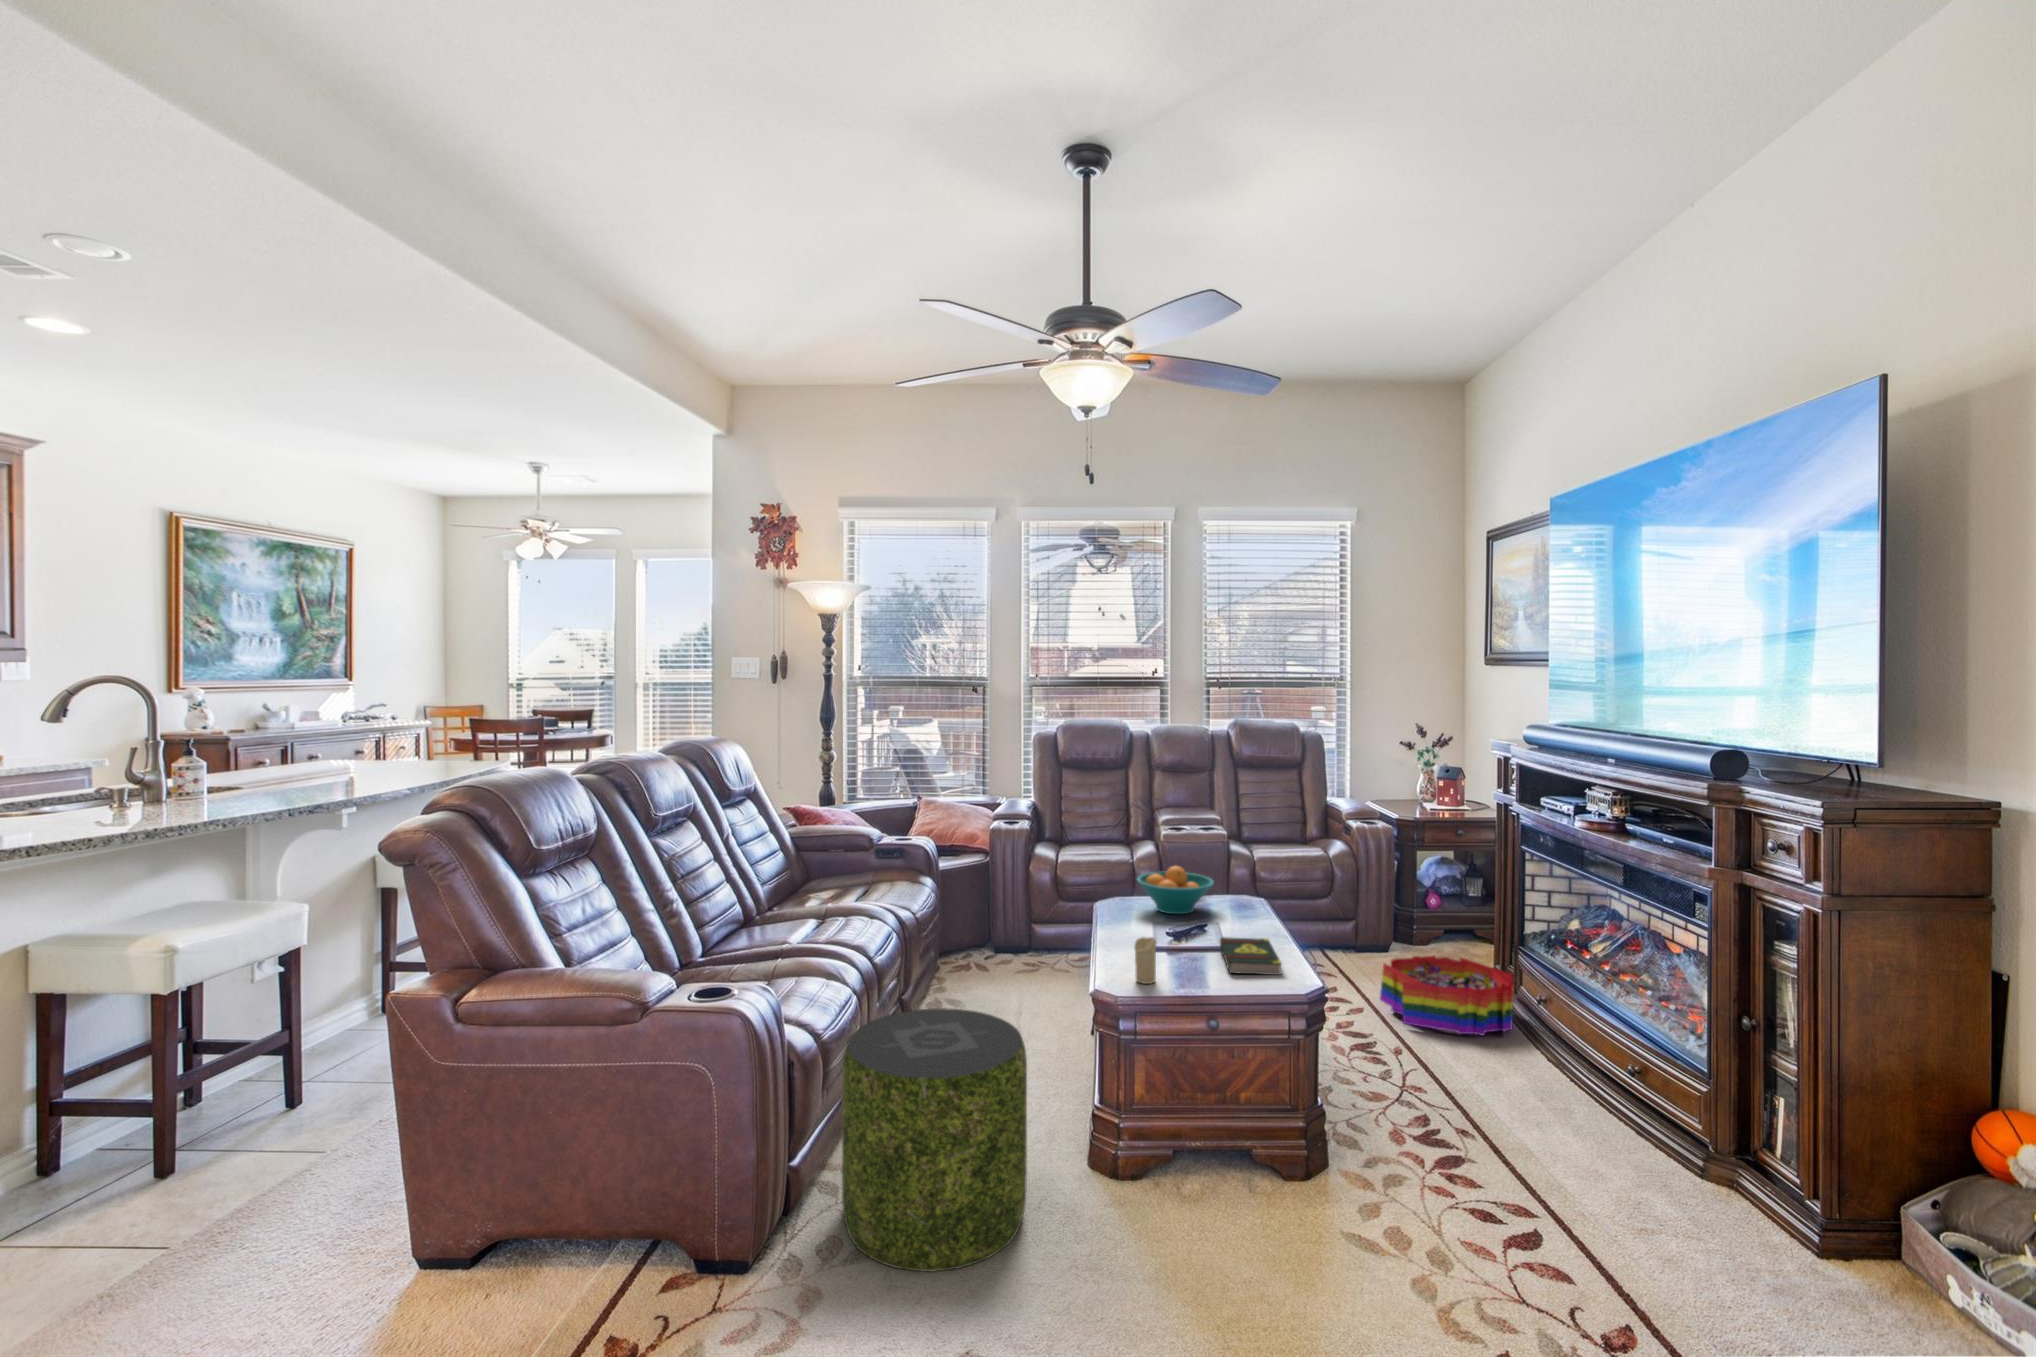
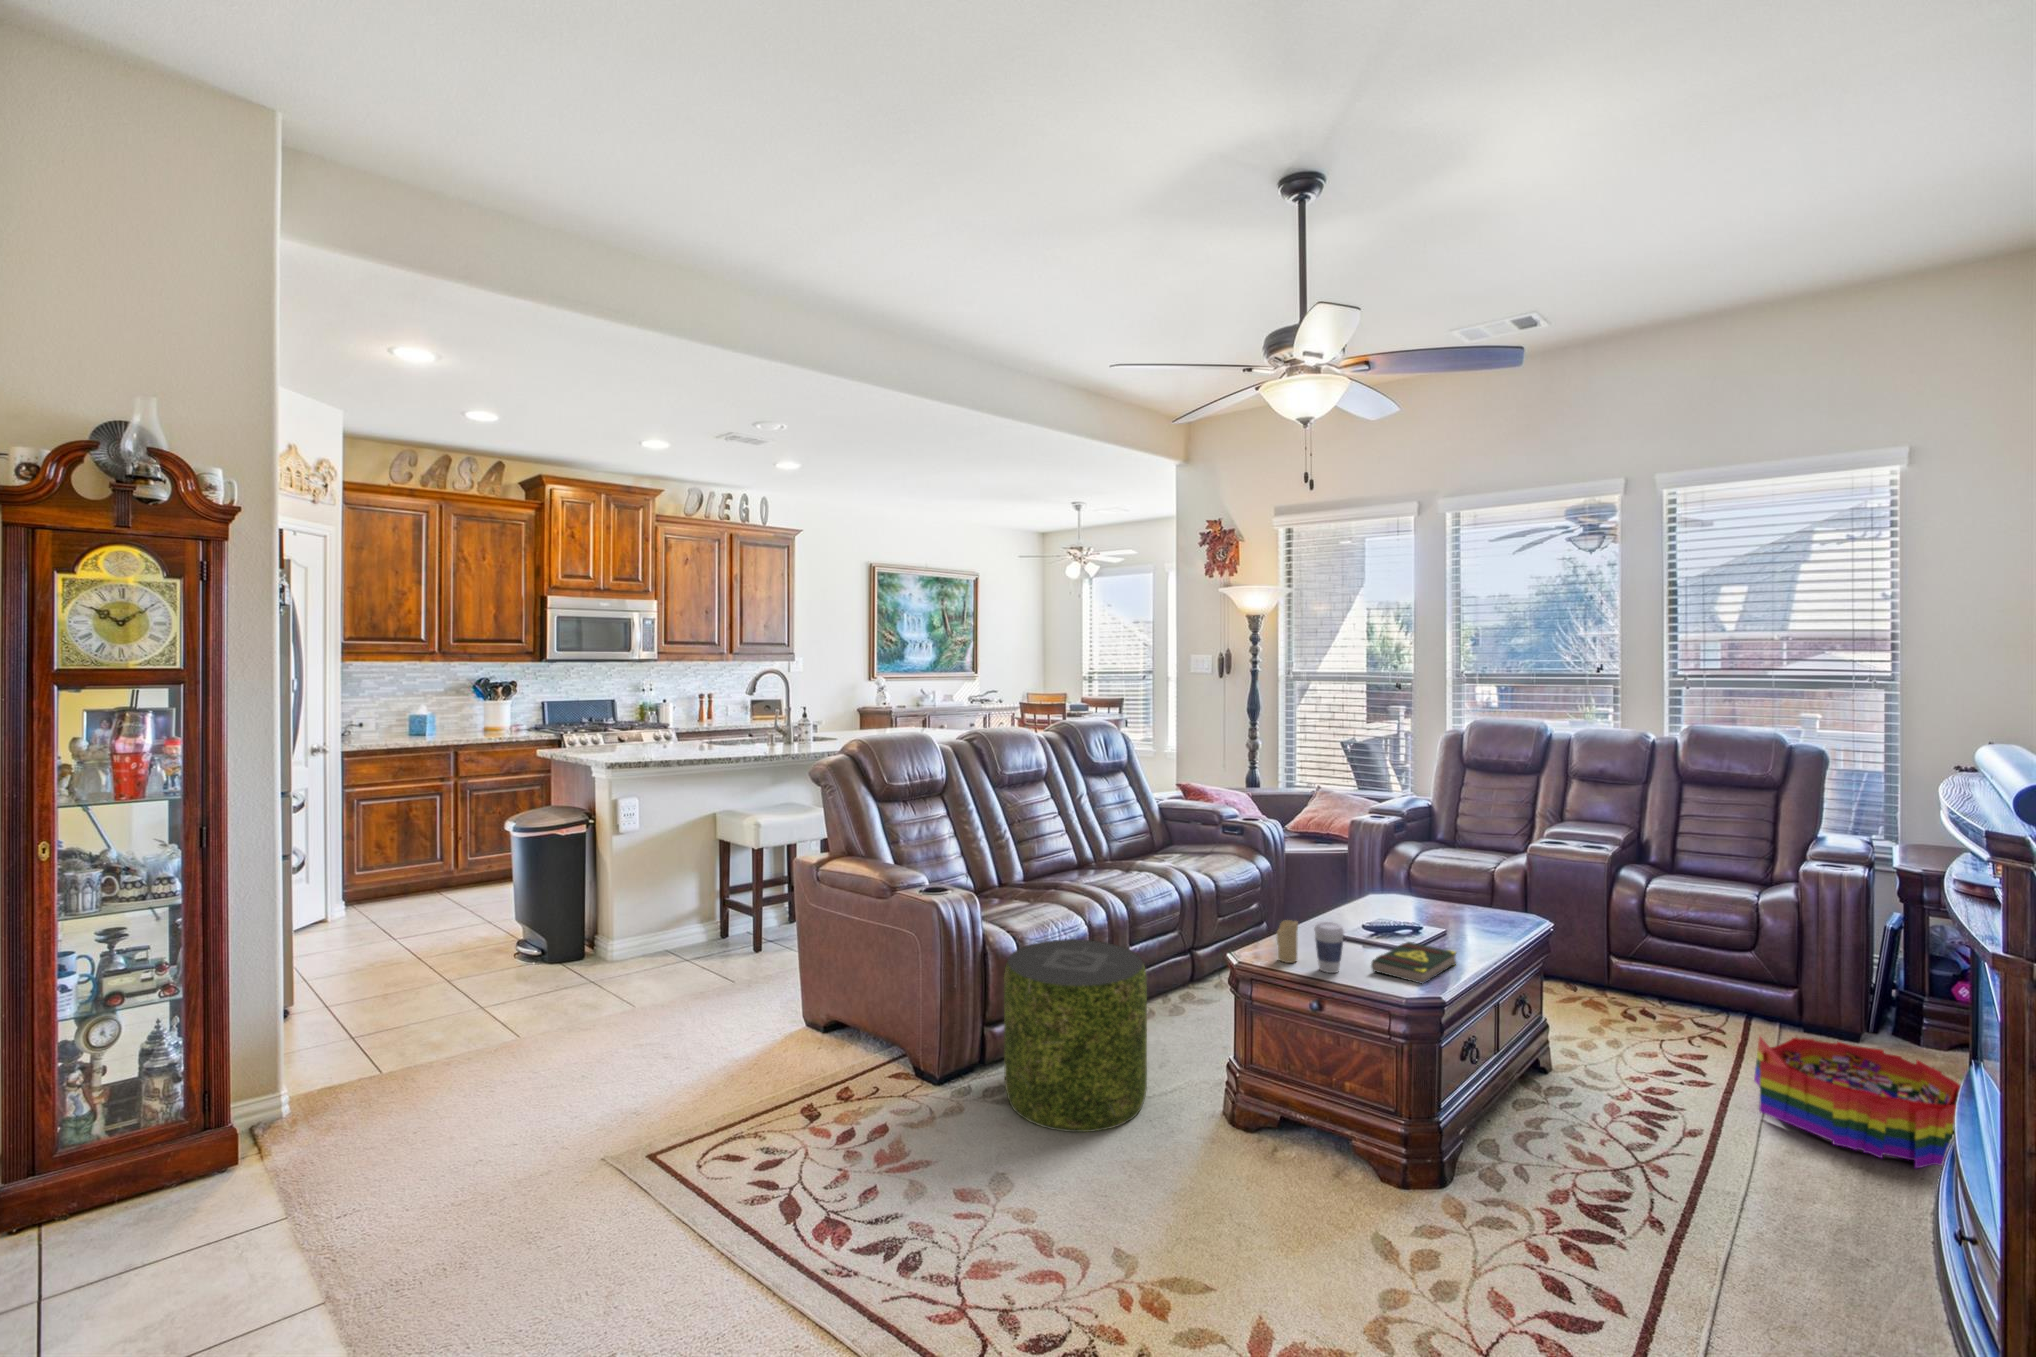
fruit bowl: present [1137,866,1214,914] -> none [1397,871,1484,922]
coffee cup: none [1180,931,1211,985] -> present [1314,922,1344,973]

